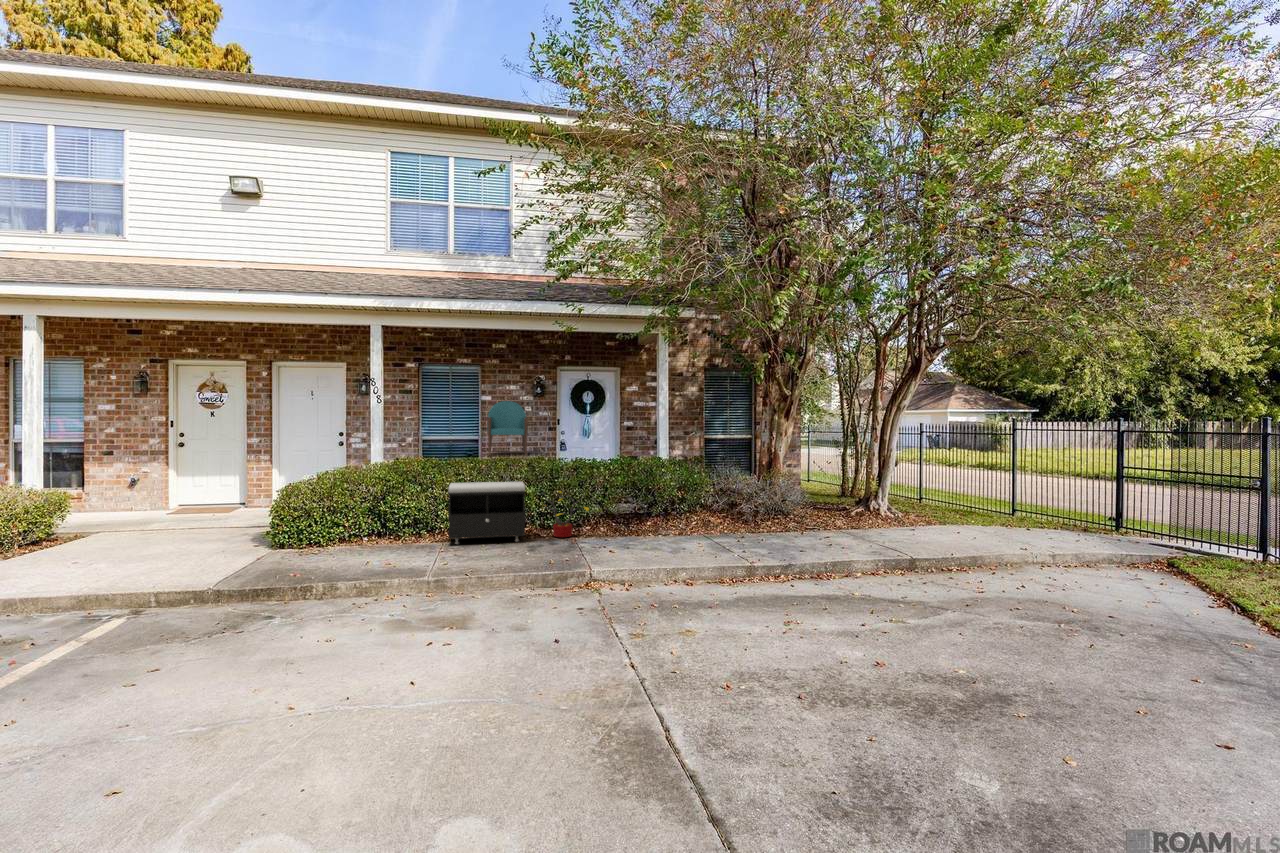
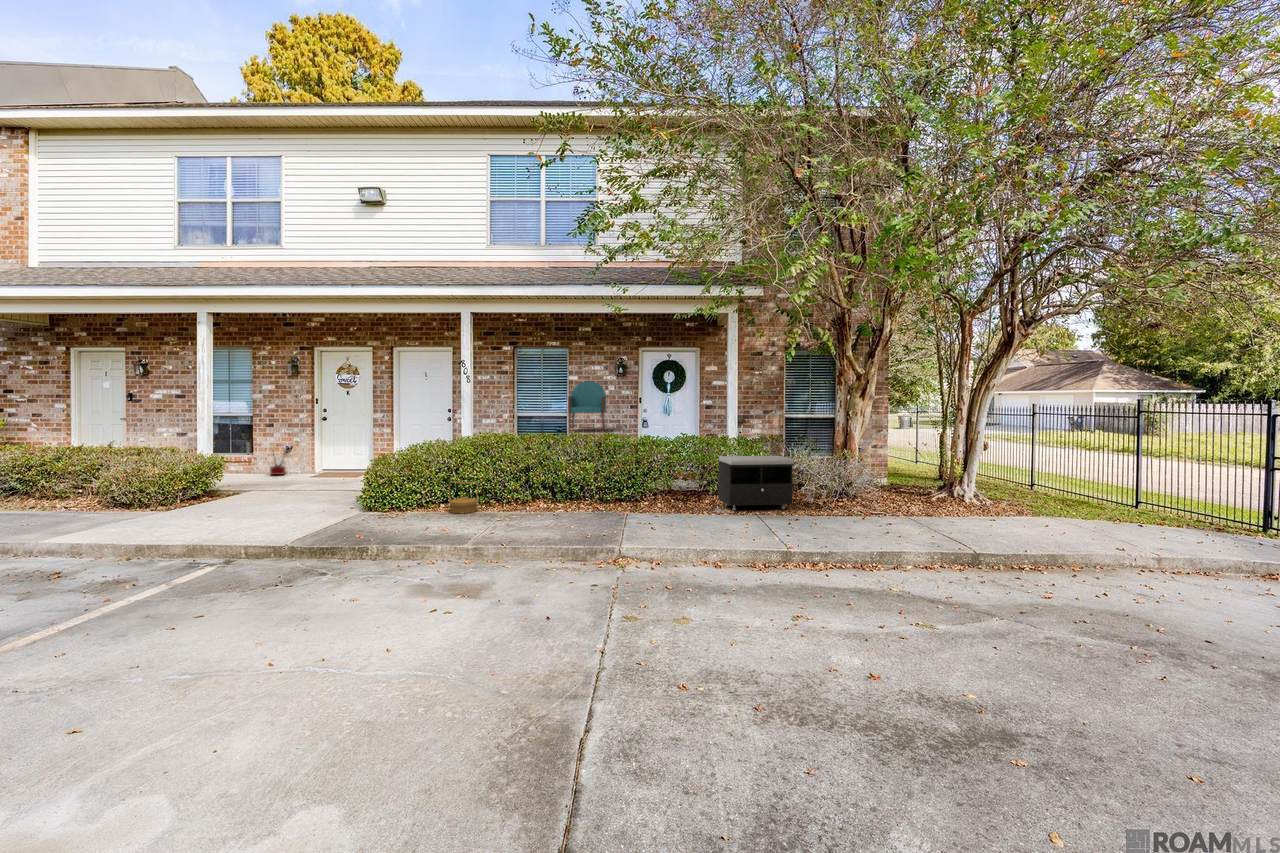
storage bench: present [448,482,525,544] -> present [718,456,794,510]
decorative plant: present [547,495,589,537] -> present [270,449,291,475]
woven basket: none [371,512,407,548] -> present [449,482,478,513]

